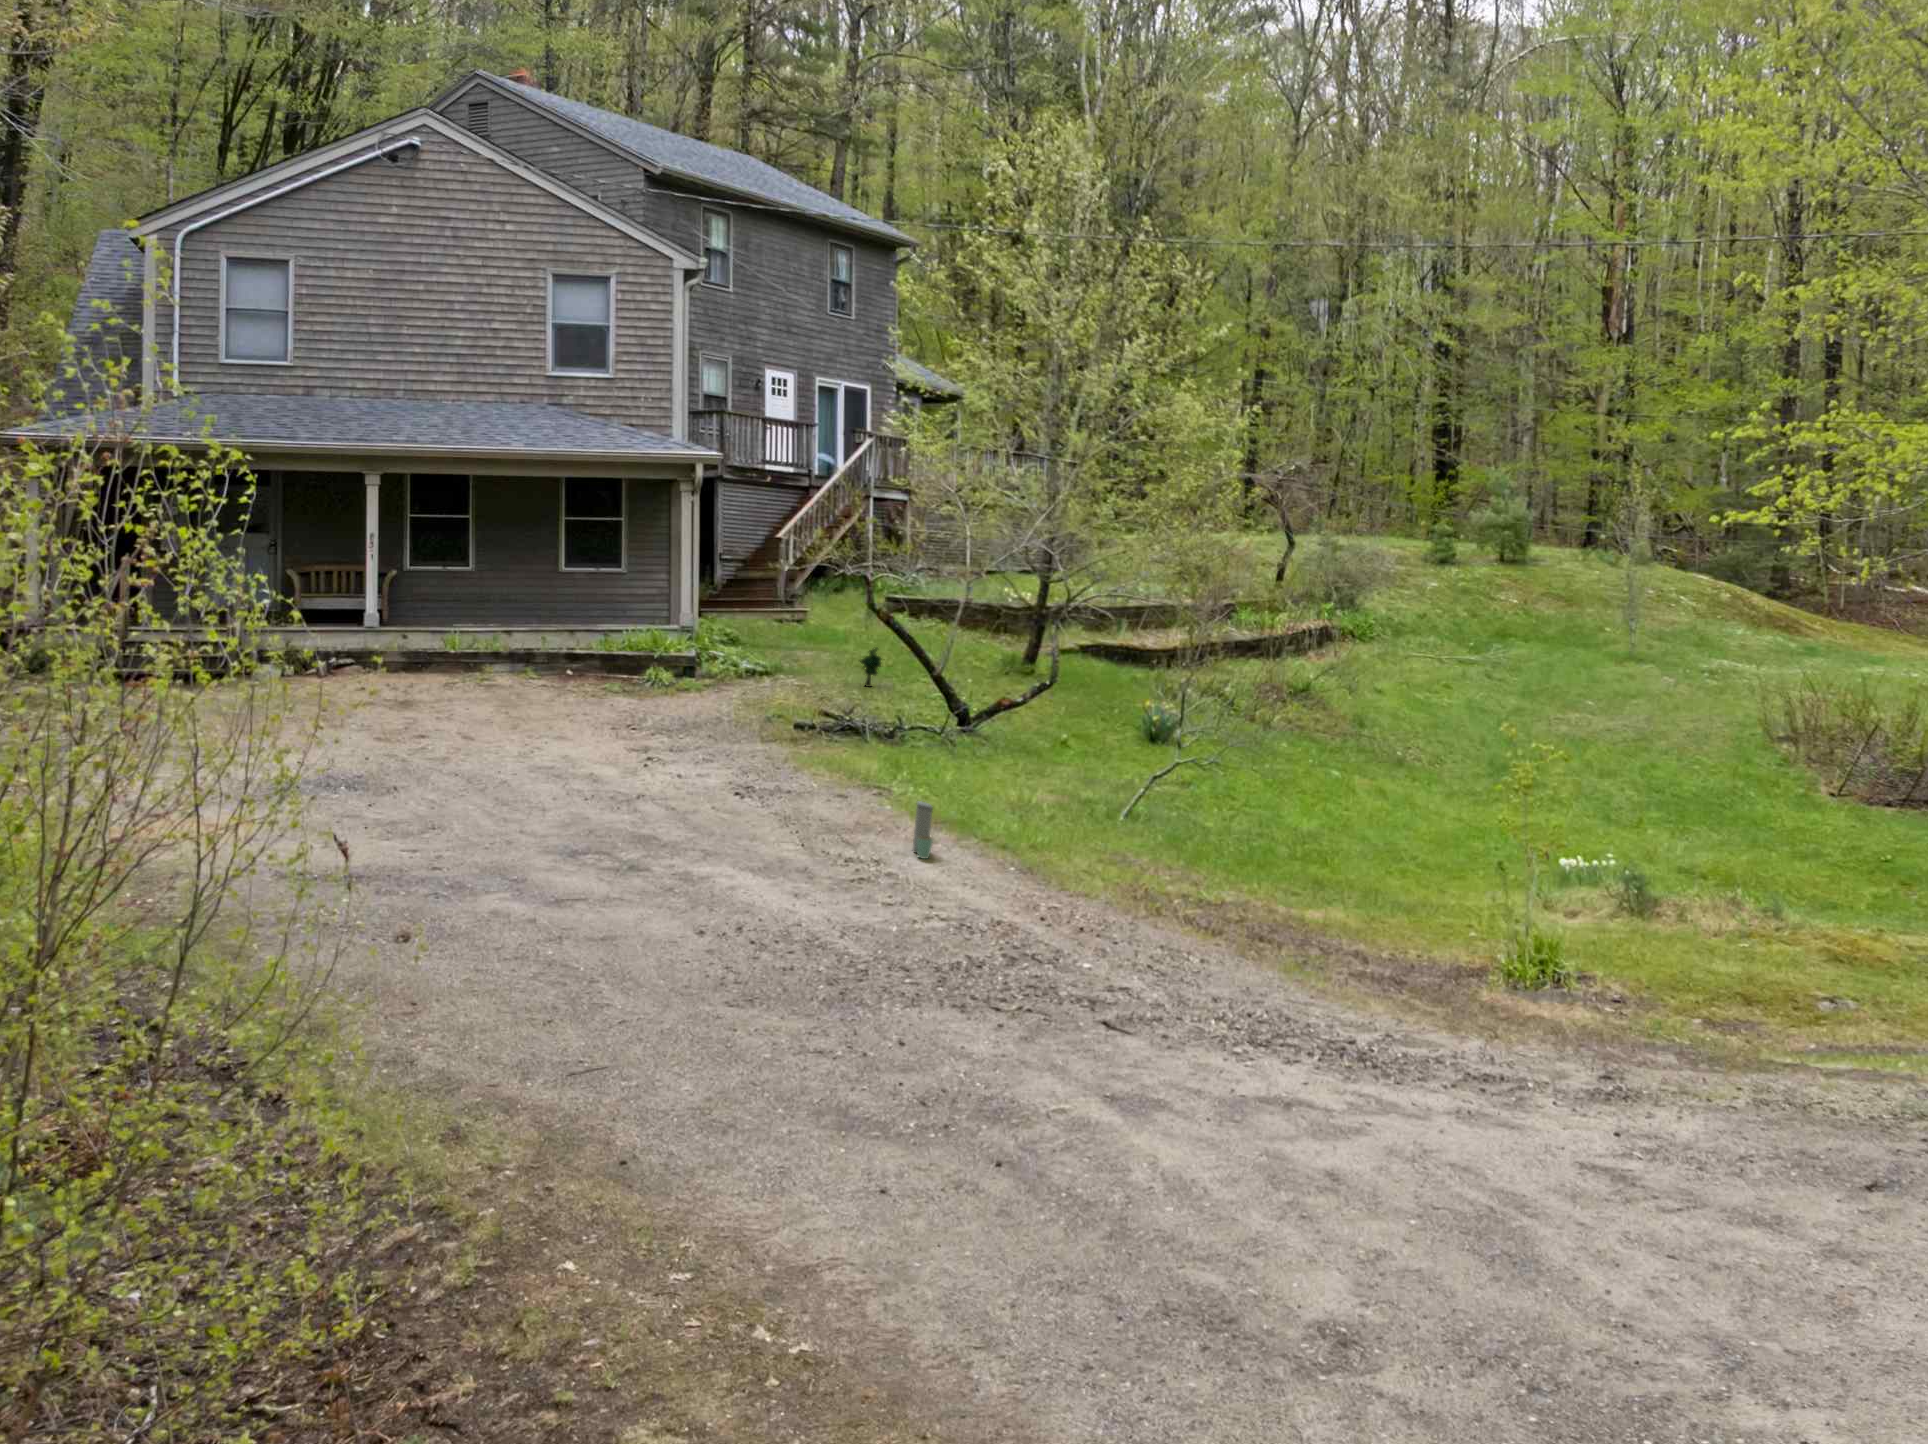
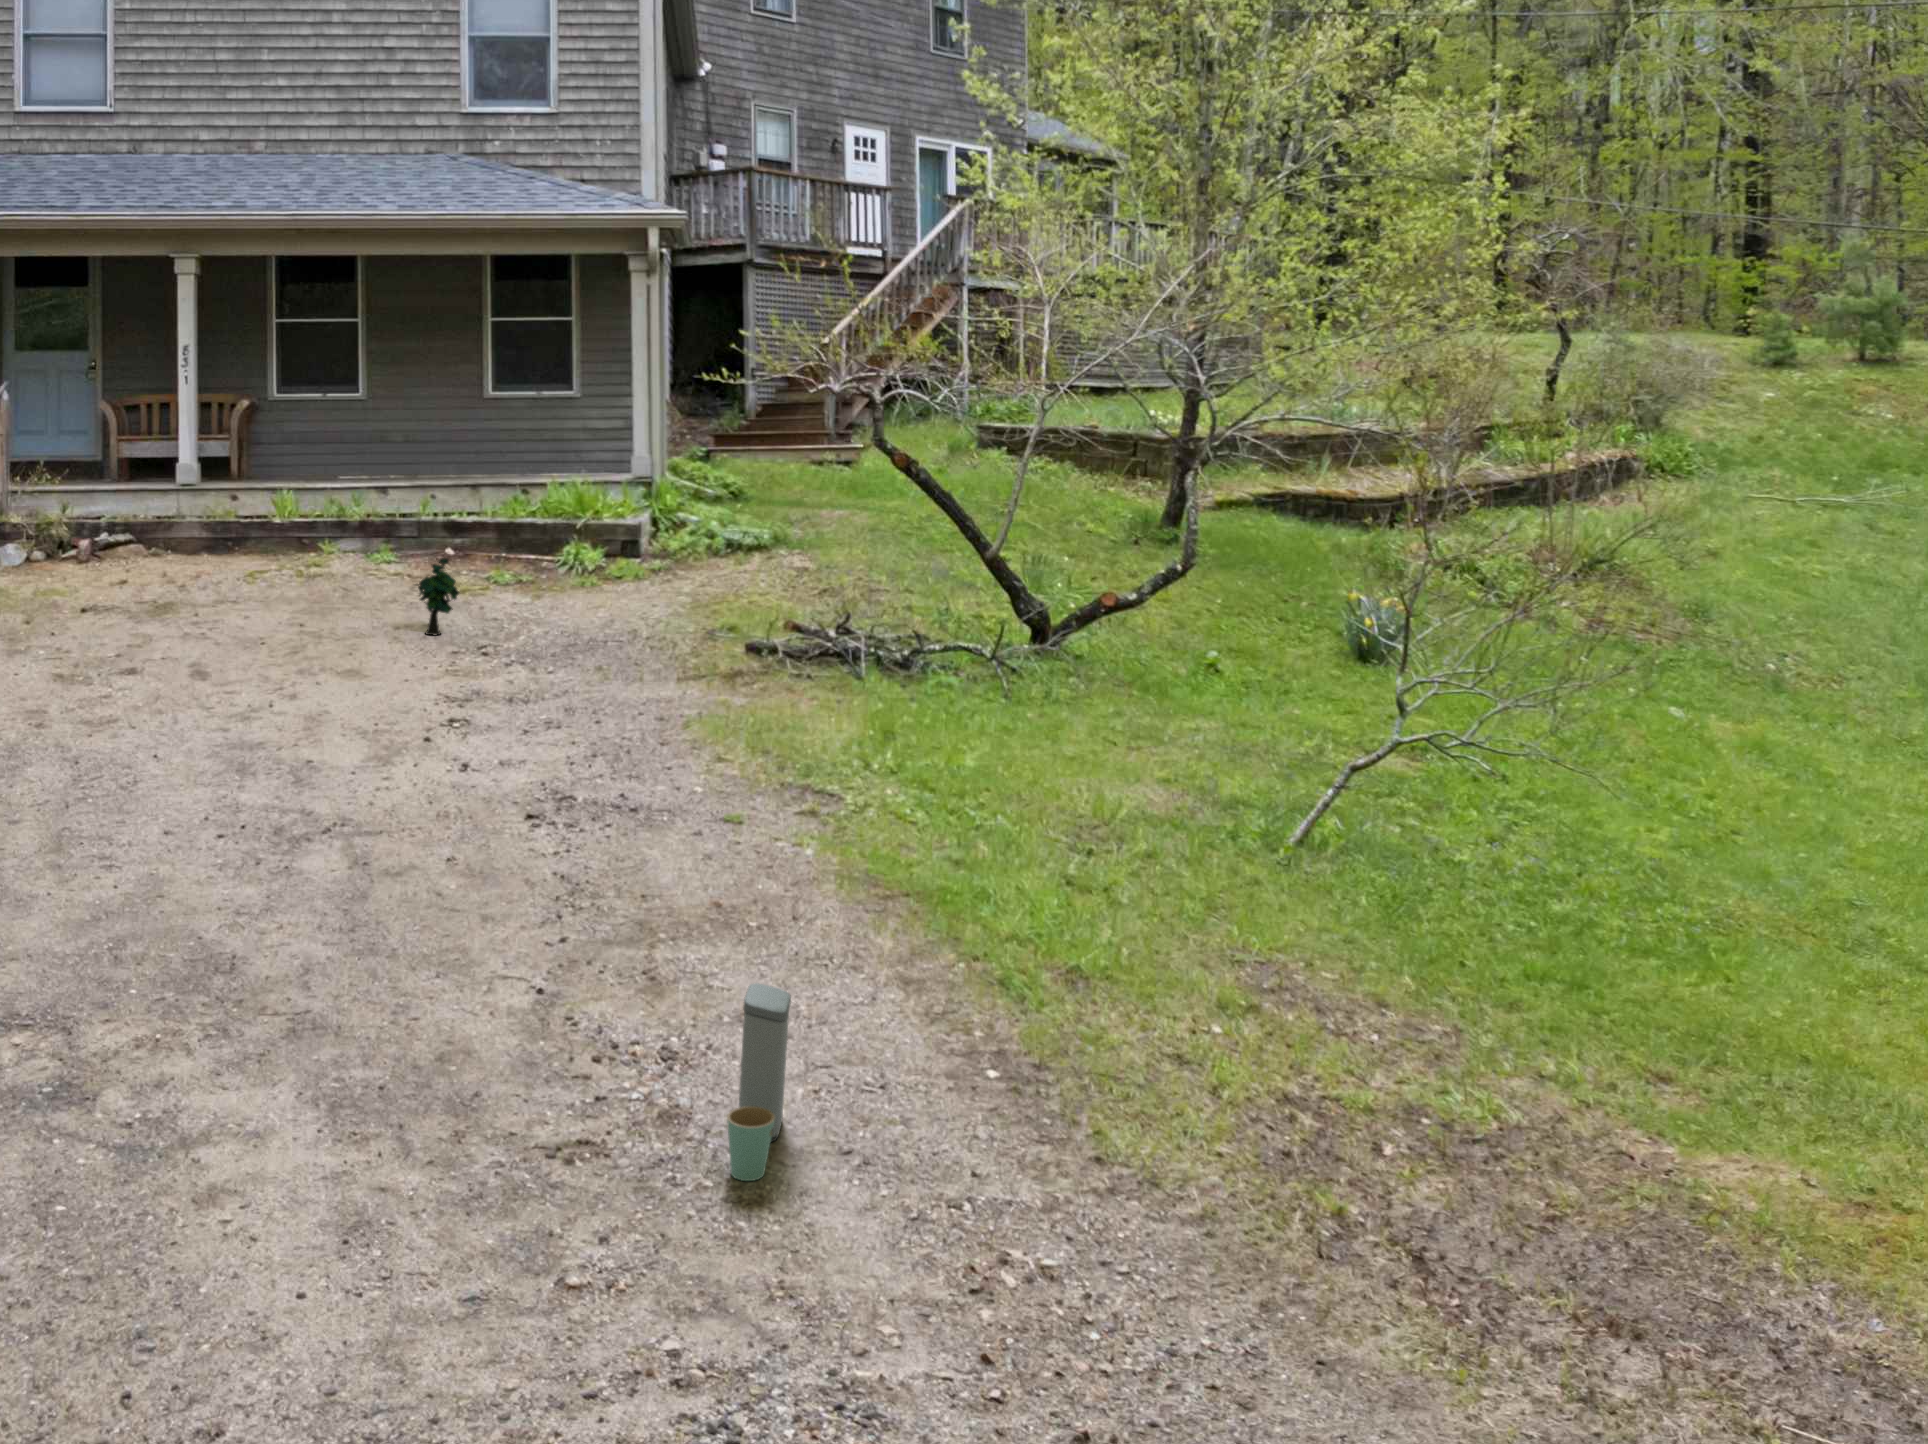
decorative plant: present [860,648,881,687] -> present [415,558,459,635]

